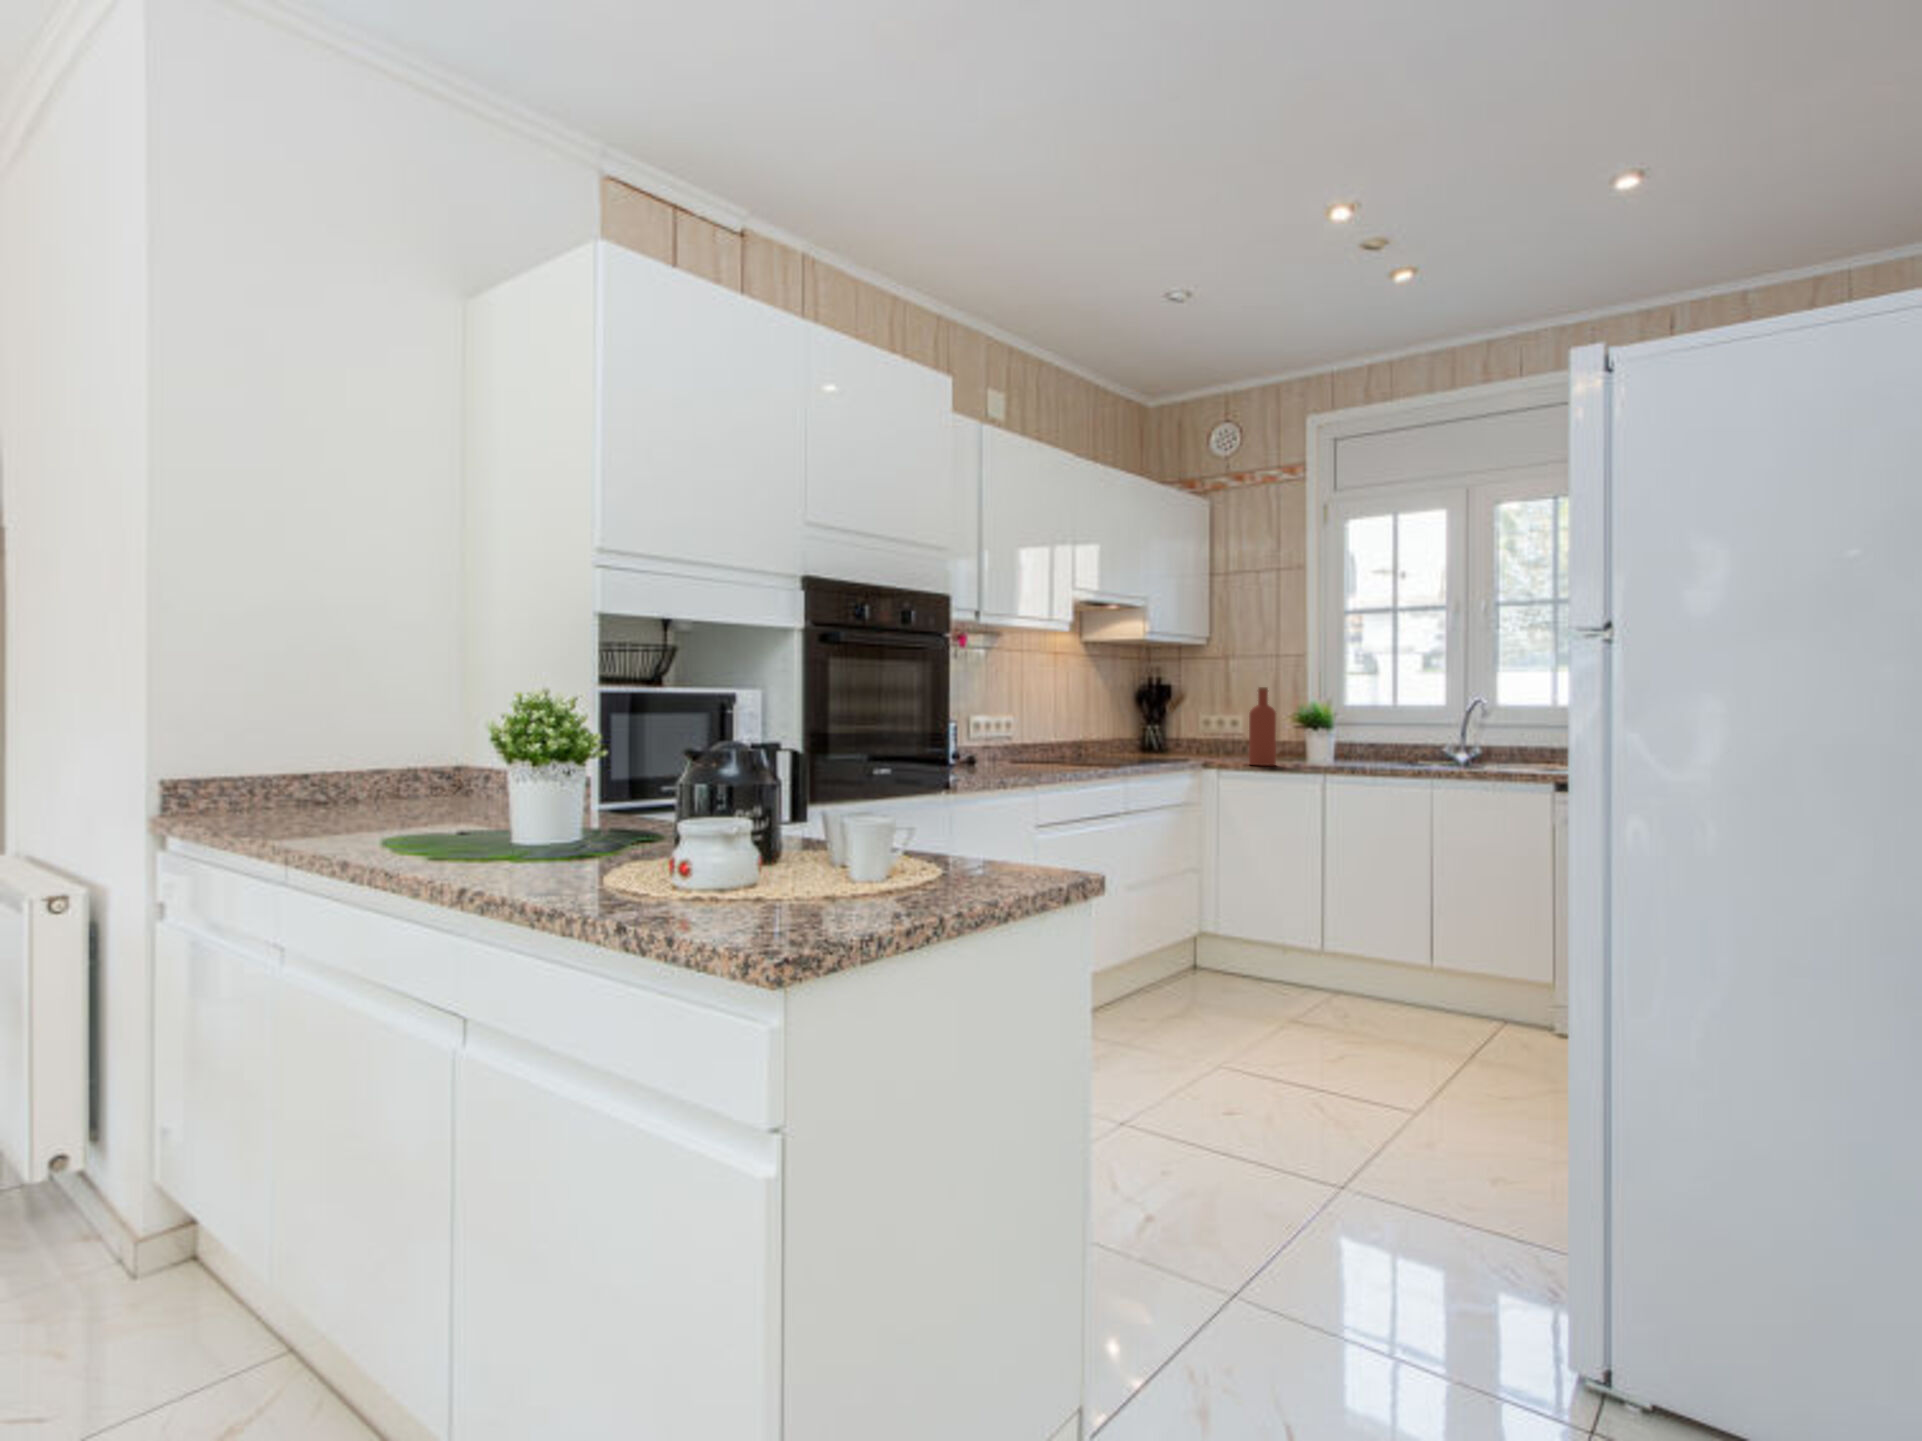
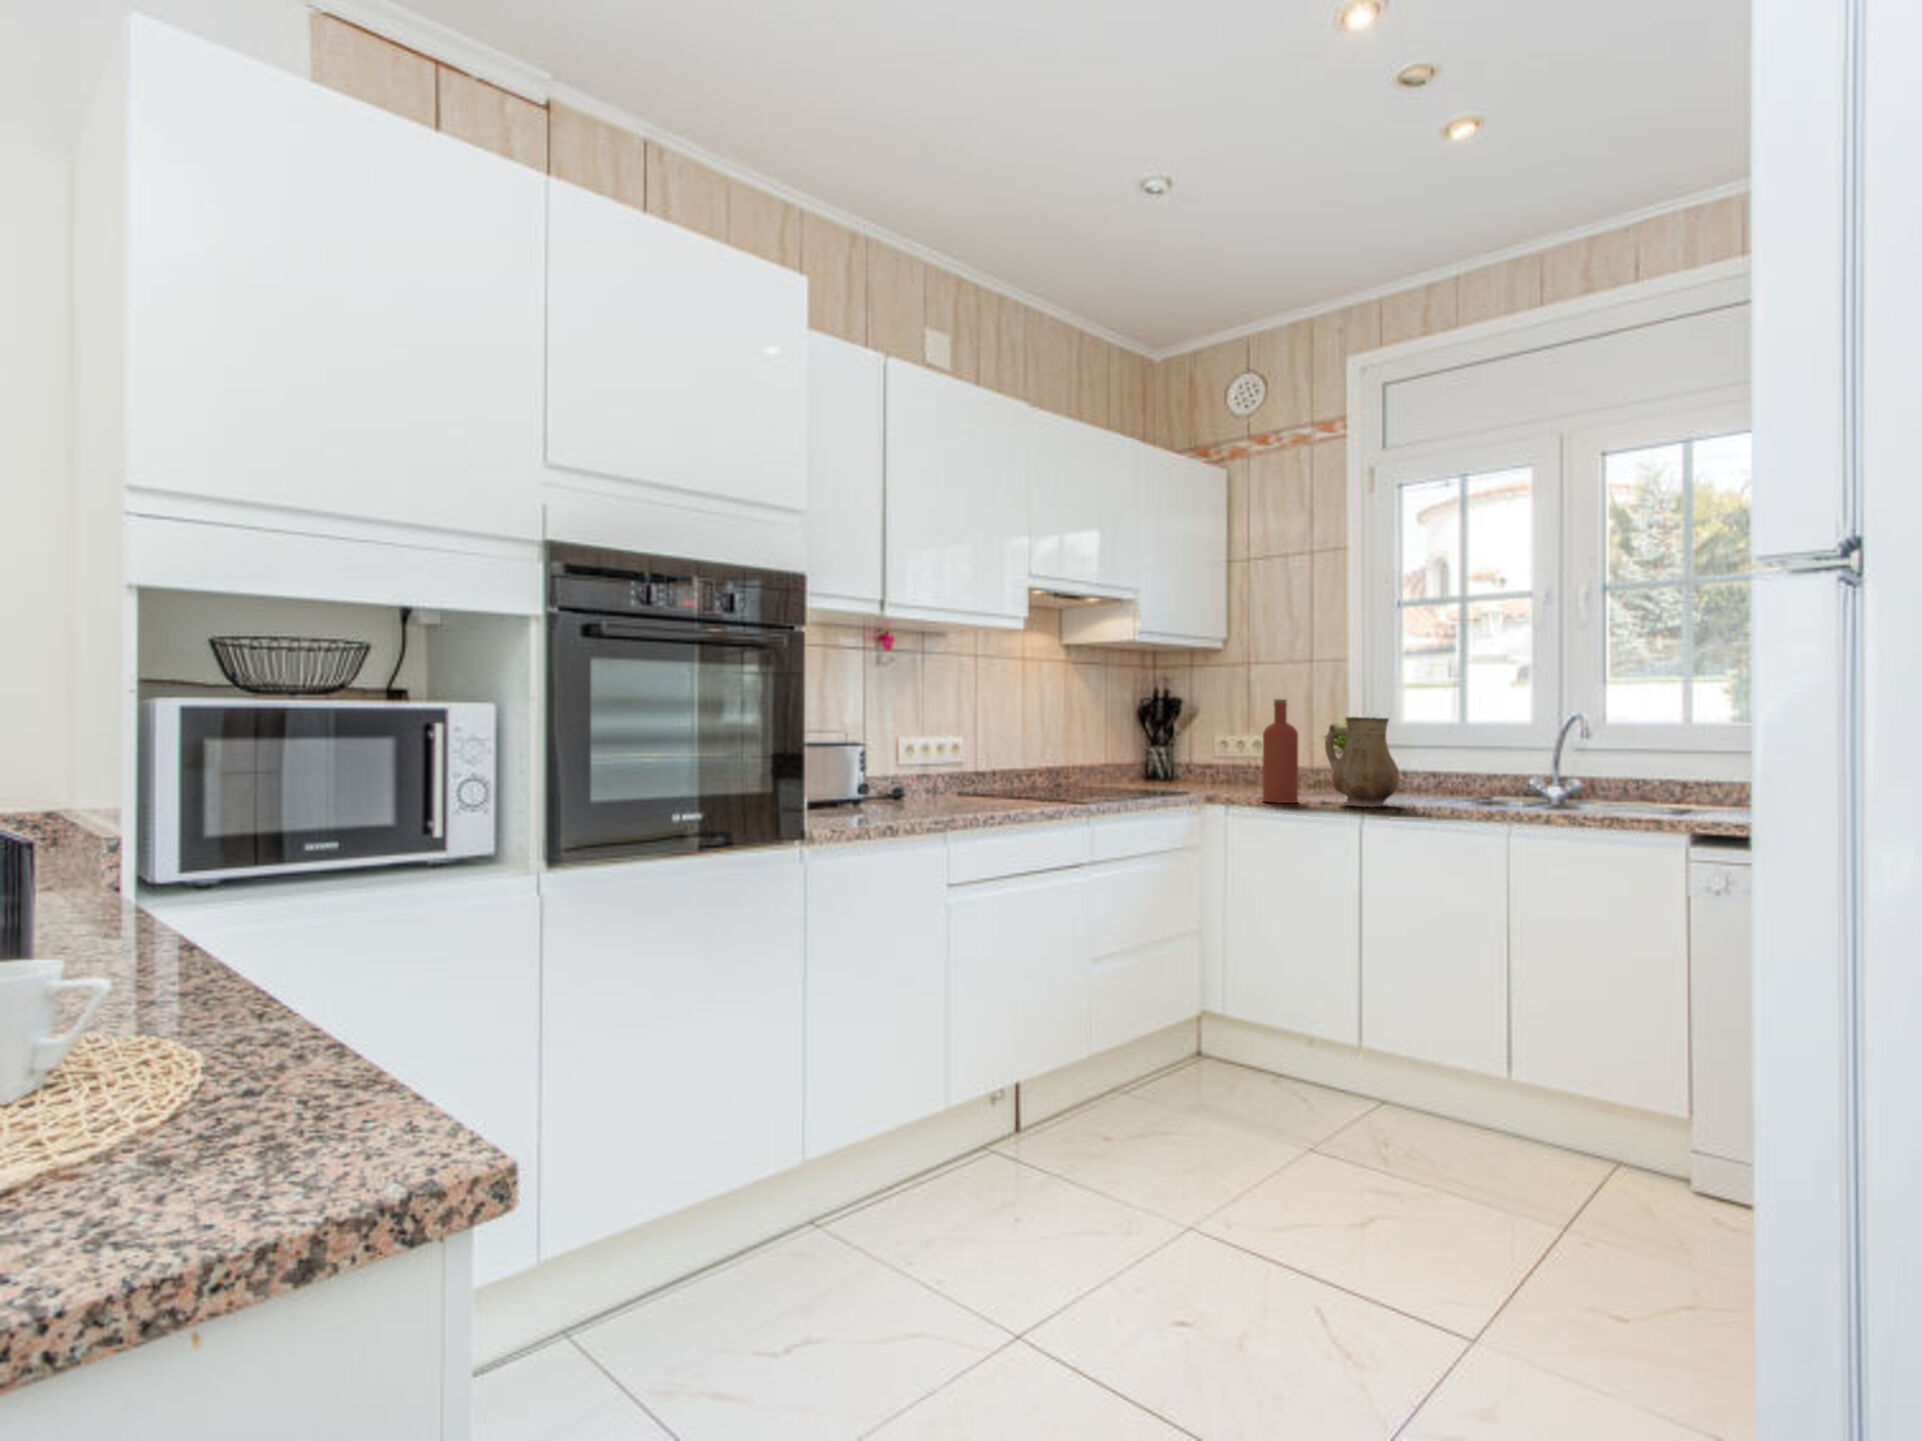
ceramic pitcher: none [1297,701,1352,768] -> present [1325,717,1400,807]

